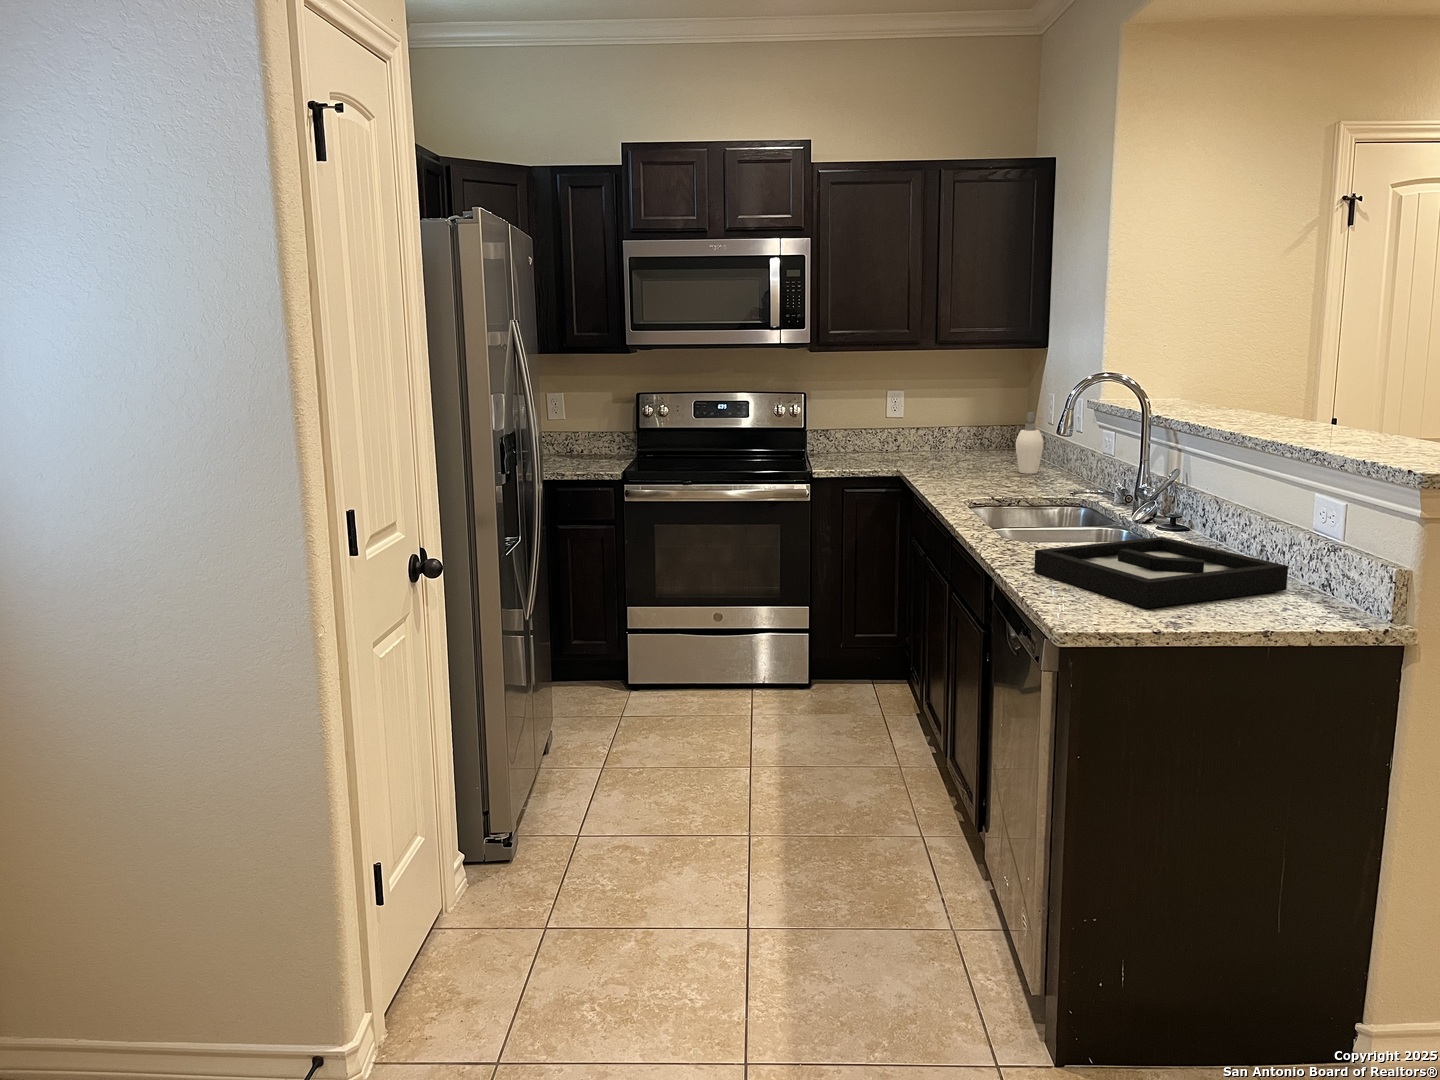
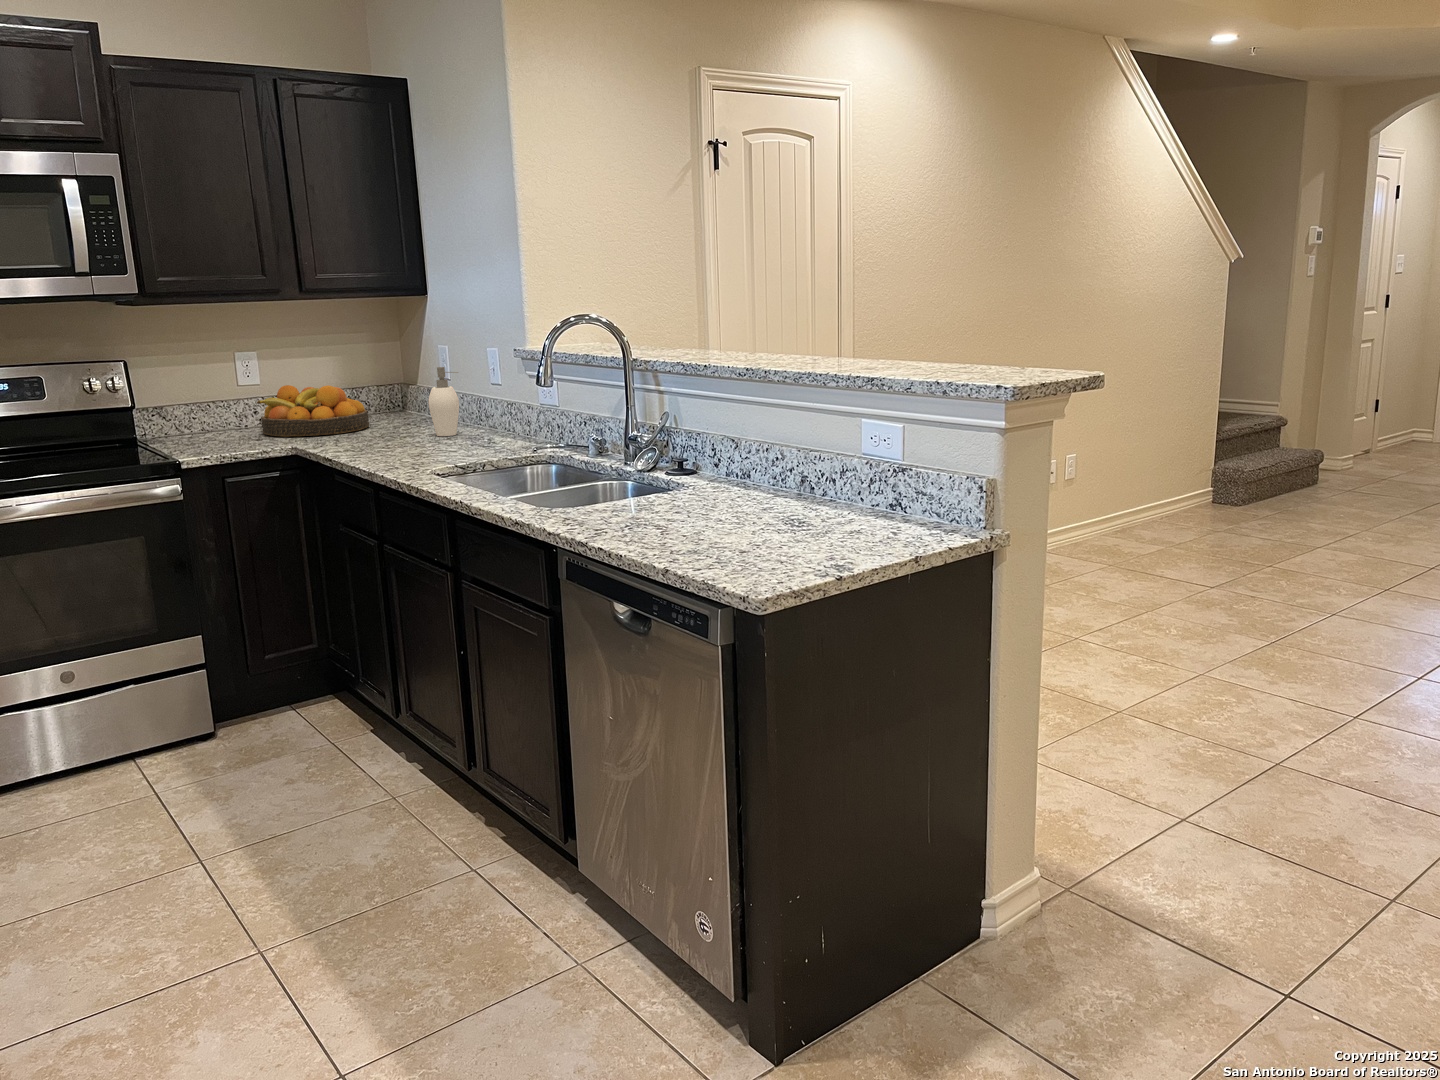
fruit bowl: none [891,420,979,463] -> present [257,385,369,436]
decorative tray: present [1034,537,1288,608] -> none [623,481,861,555]

